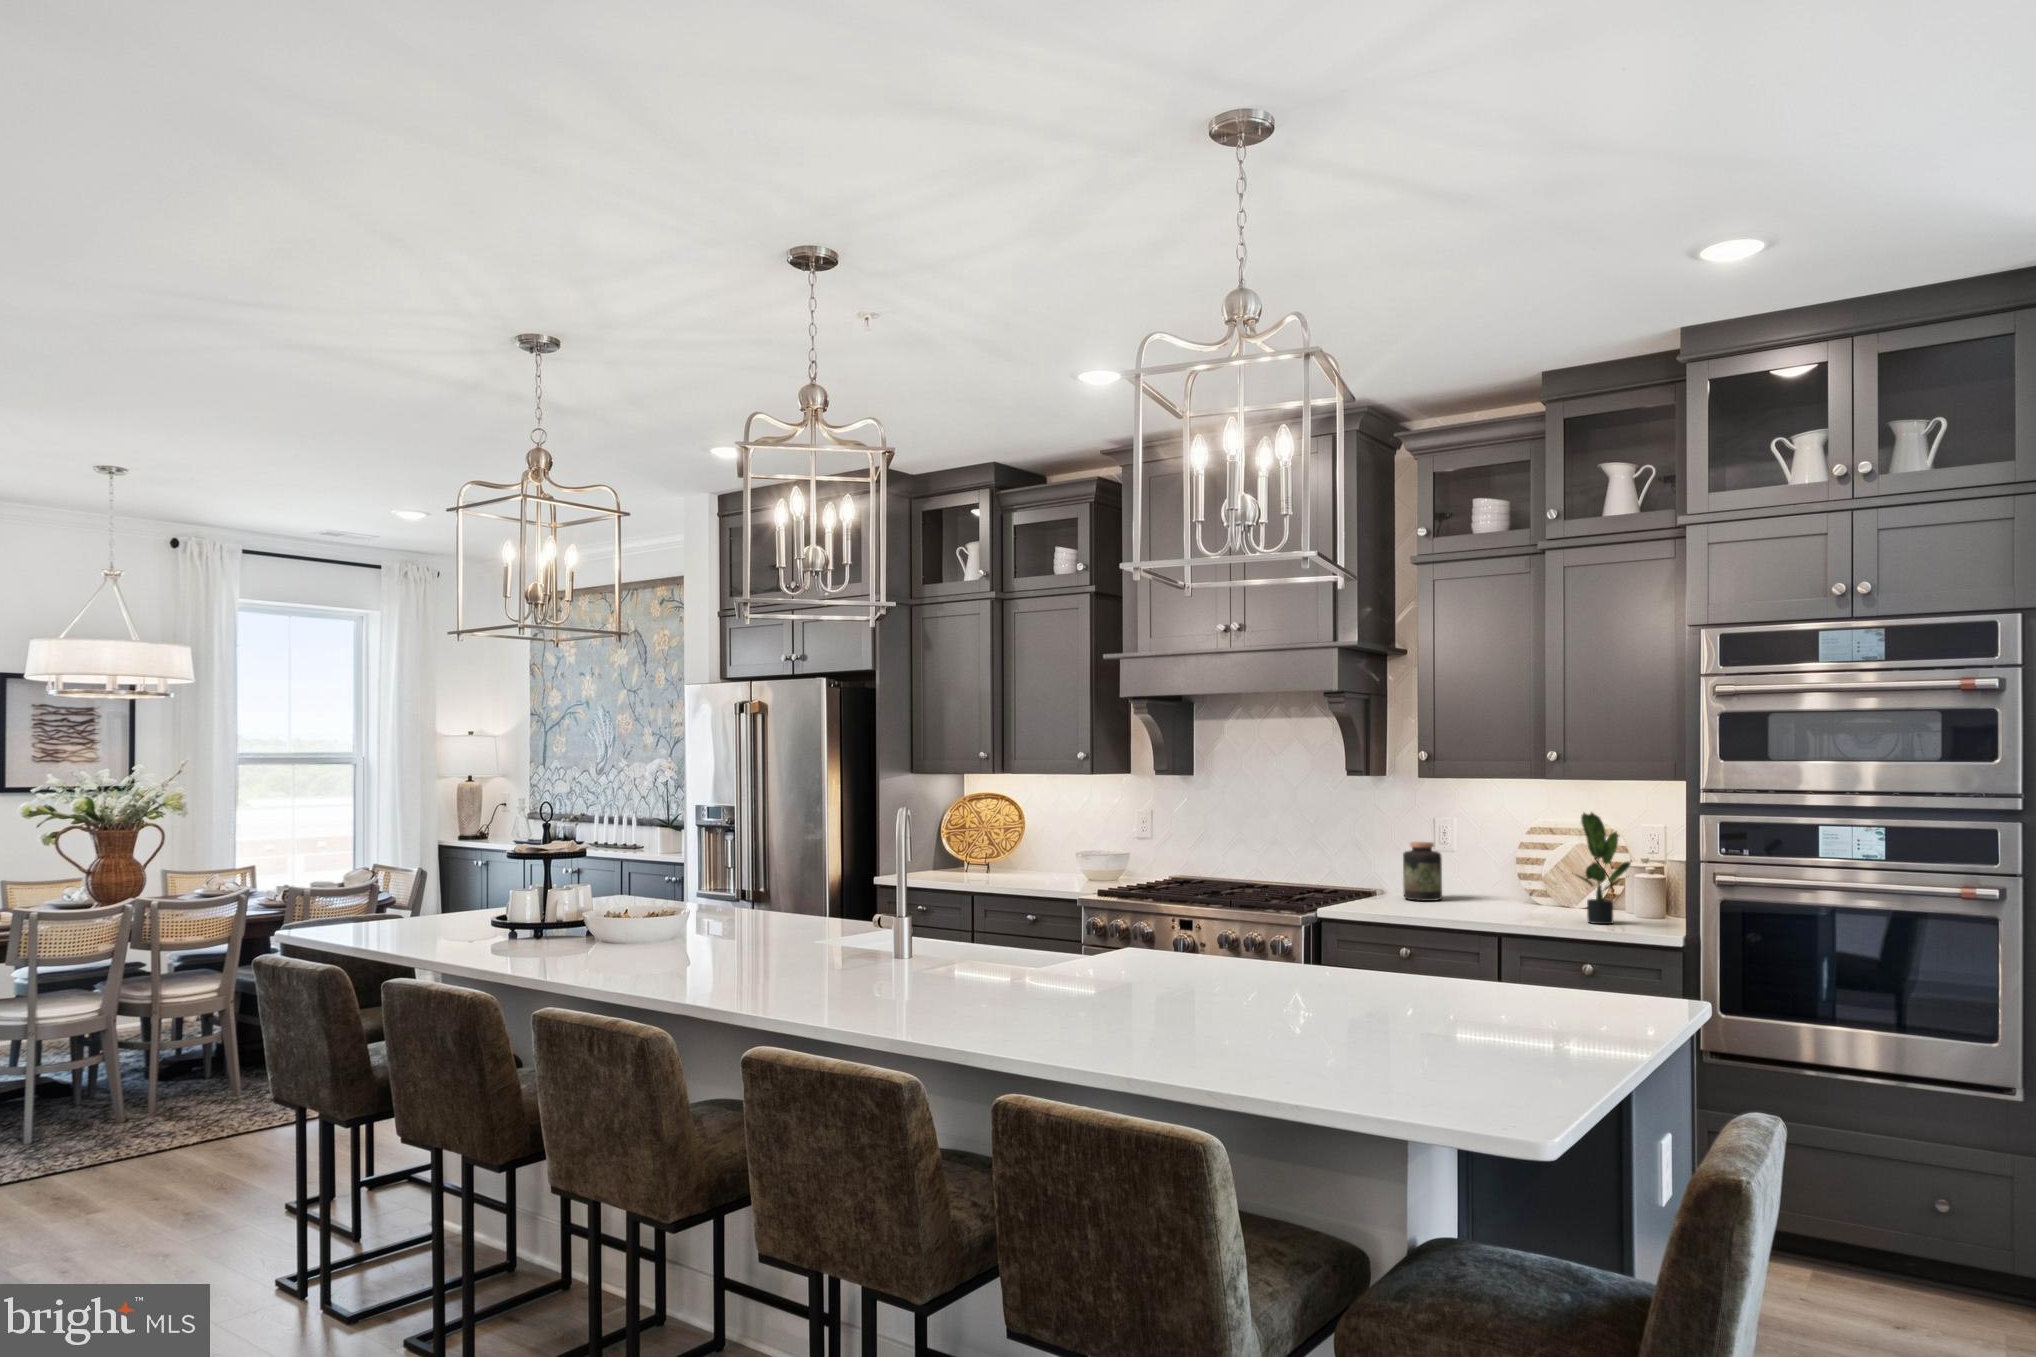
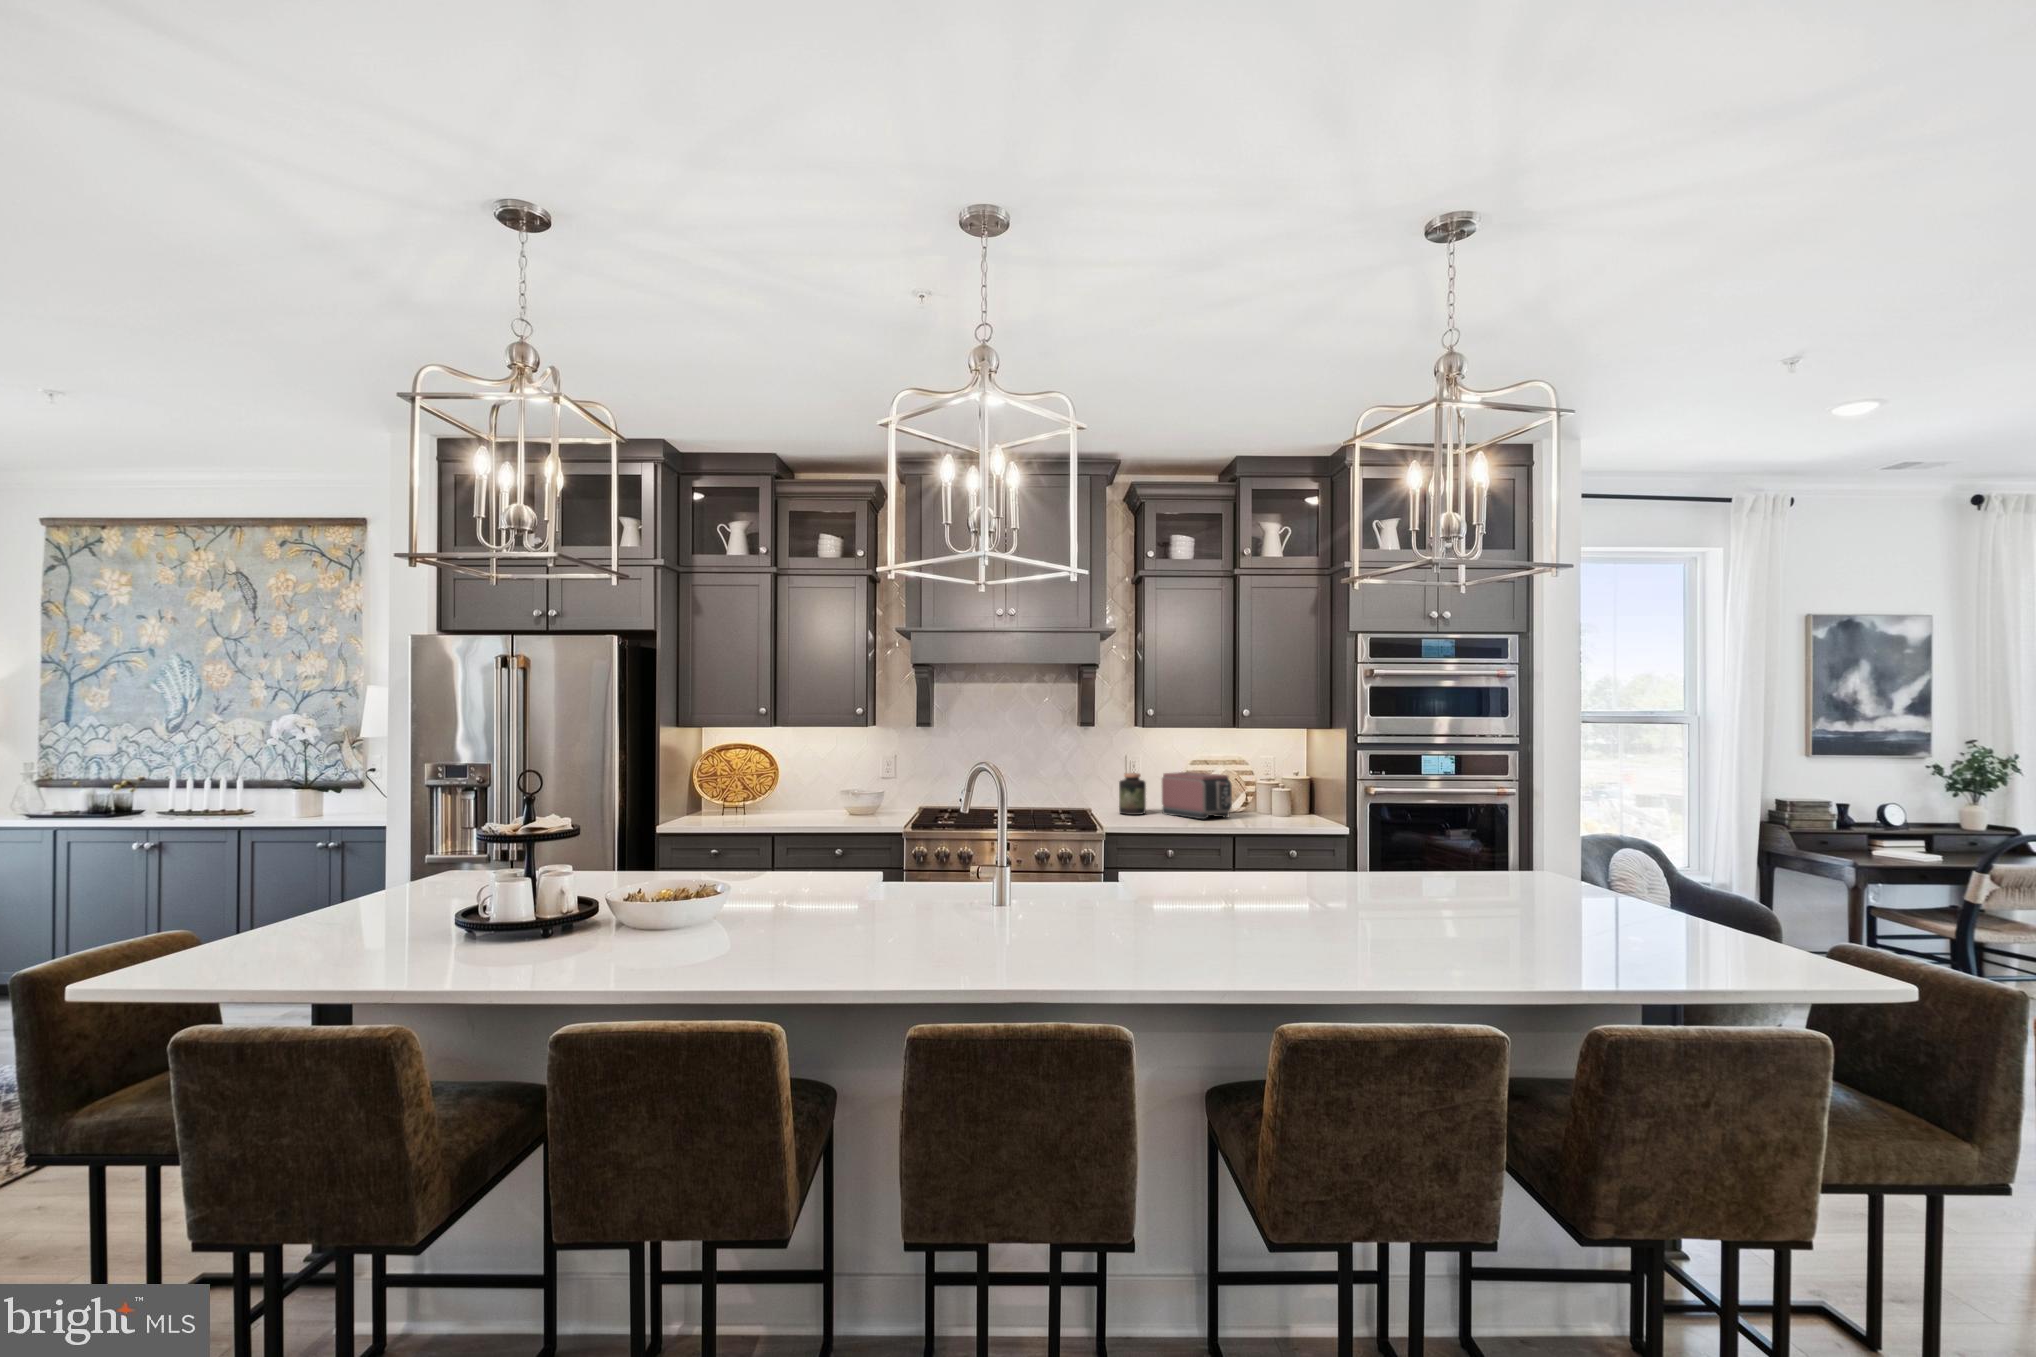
potted plant: present [1577,812,1631,924] -> none [1257,749,1299,823]
toaster: none [1464,843,1549,912] -> present [1162,772,1232,819]

